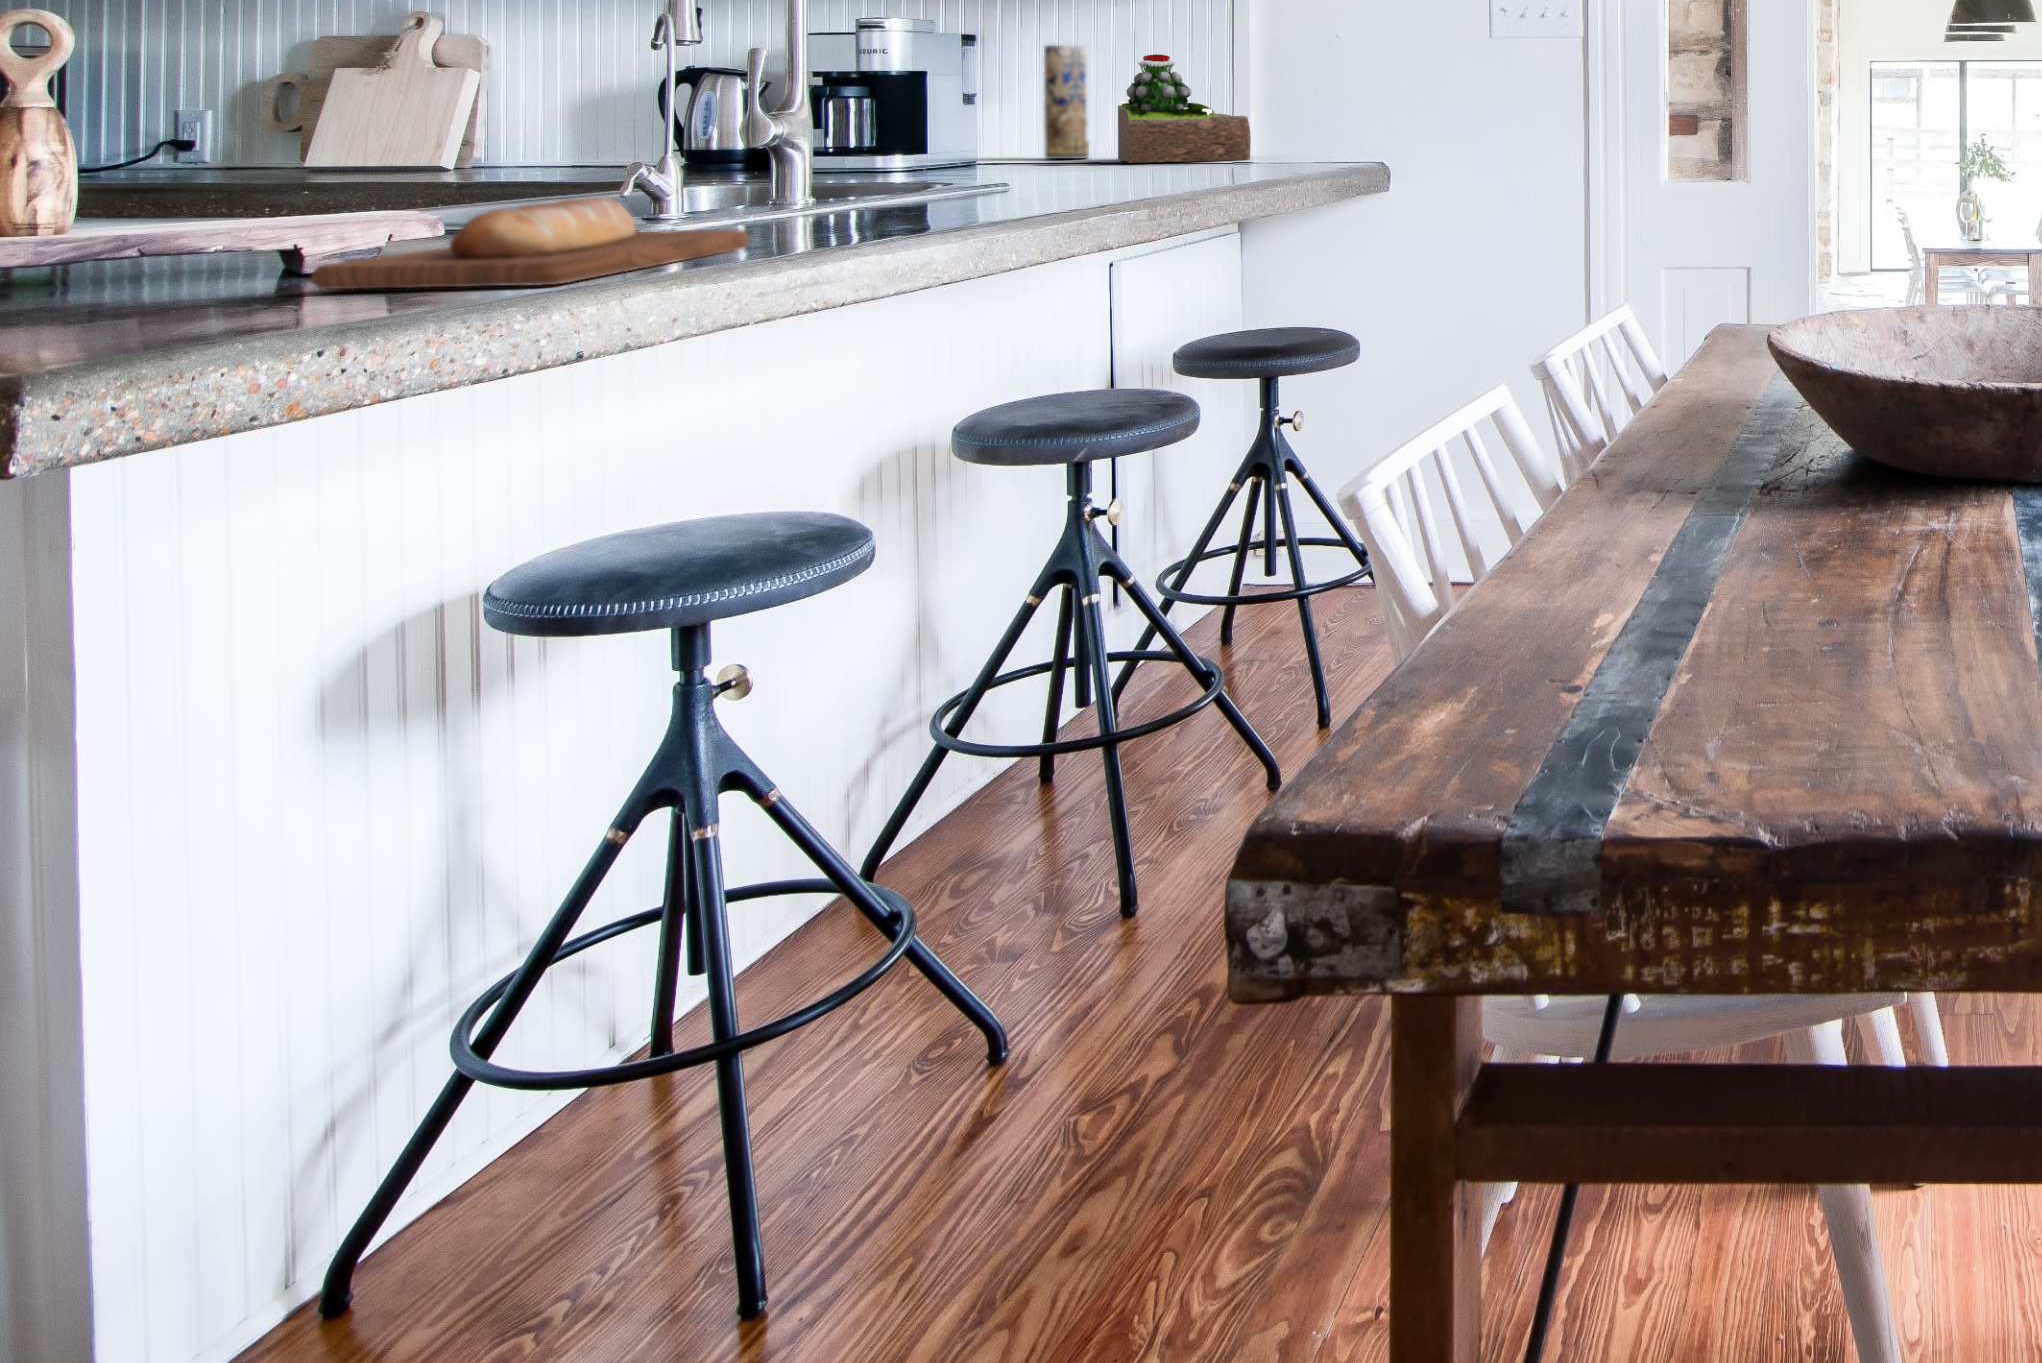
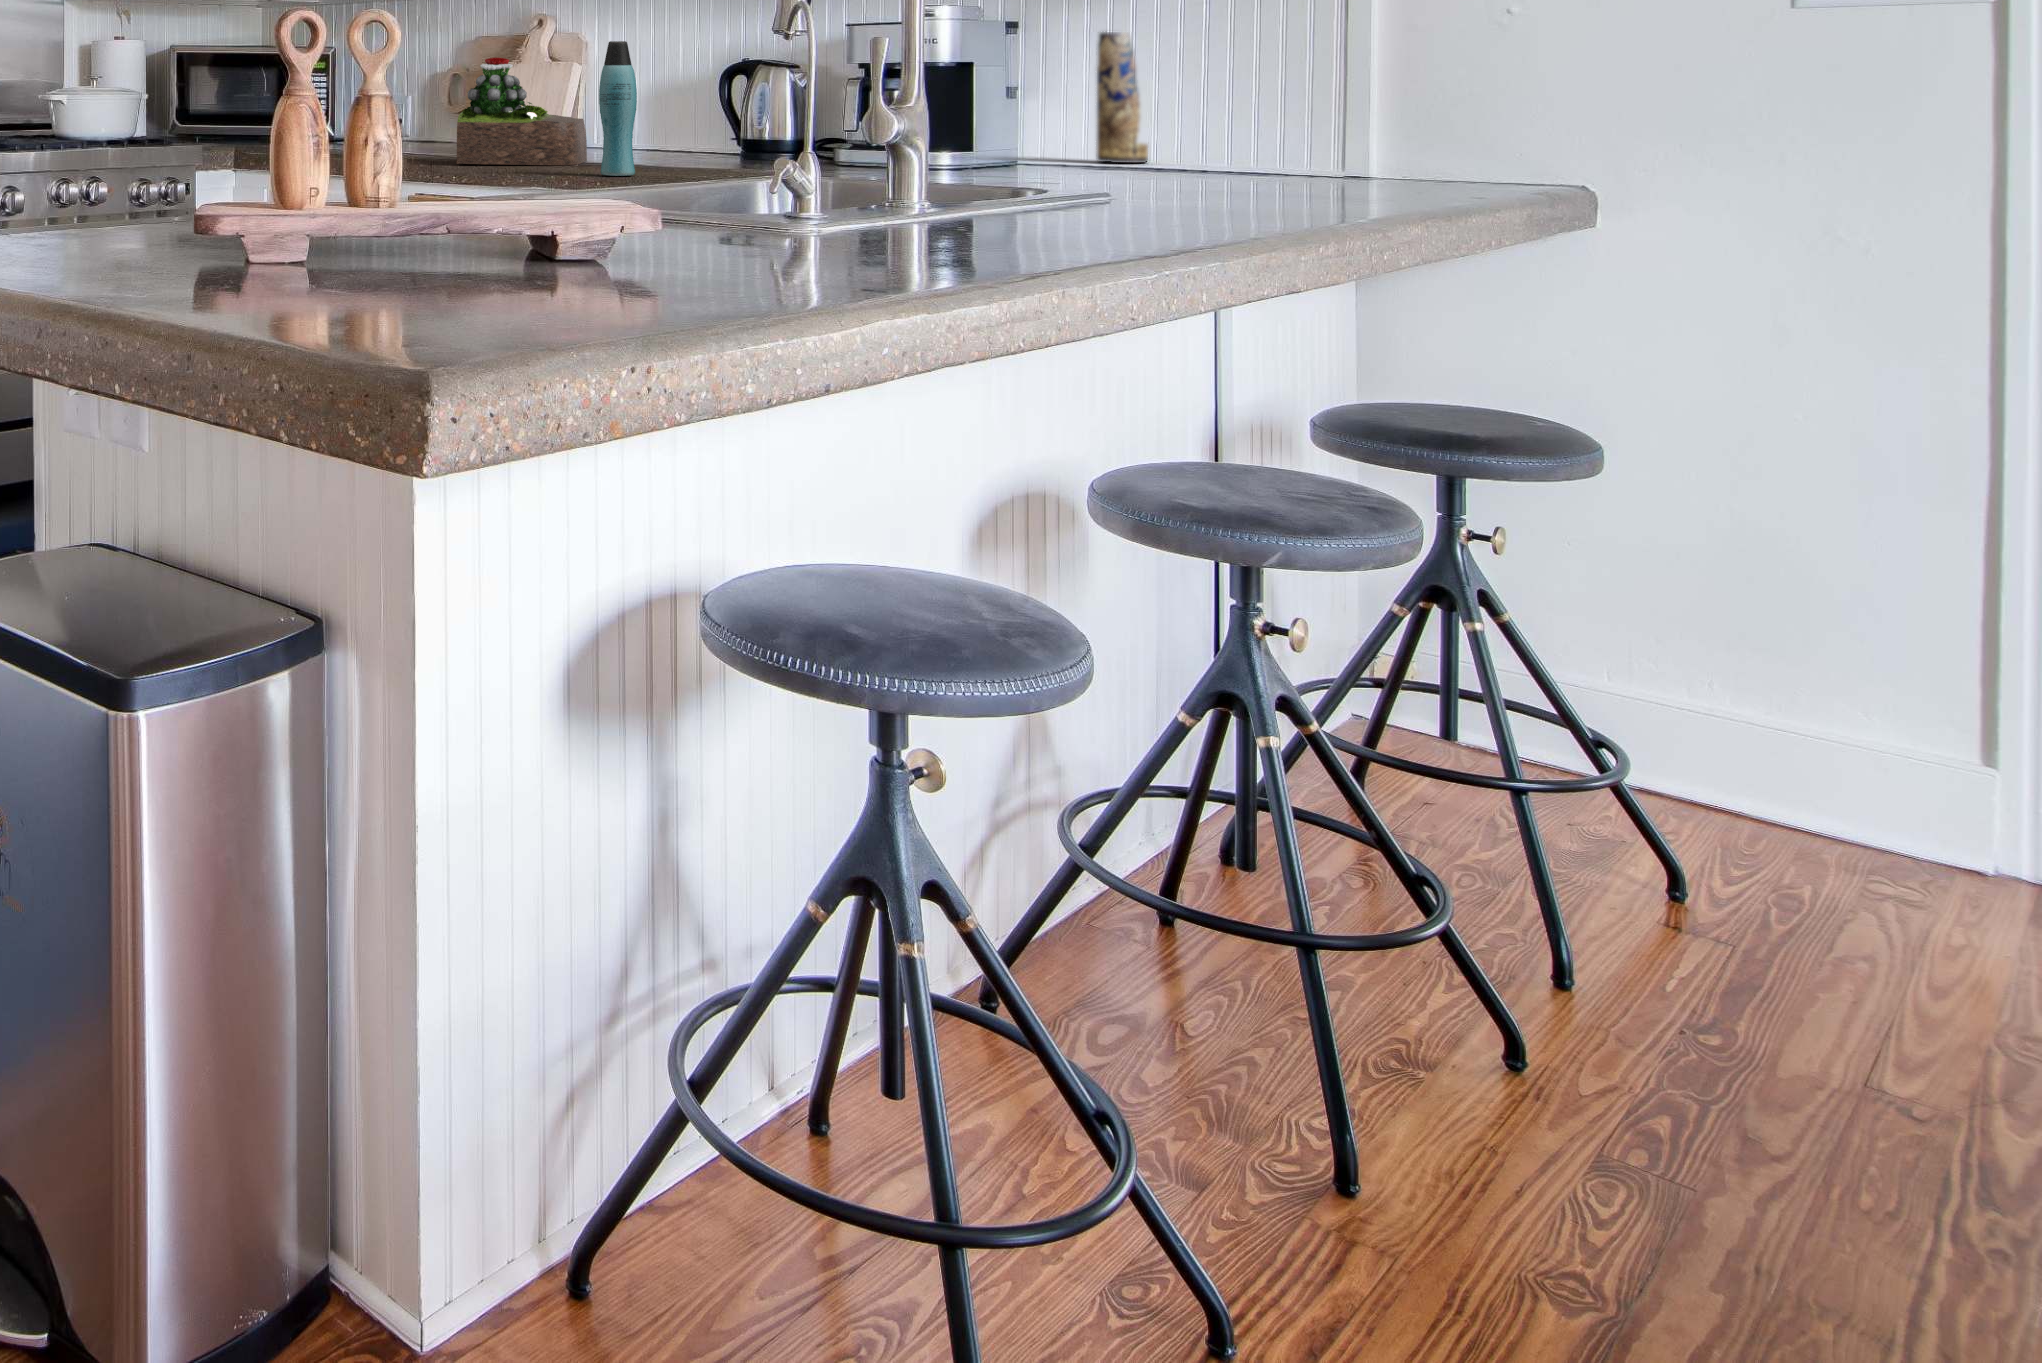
bottle: none [474,45,525,192] -> present [599,41,637,176]
succulent plant: present [1118,54,1251,163] -> present [457,58,587,165]
bread loaf: present [312,197,748,289] -> none [563,201,907,299]

